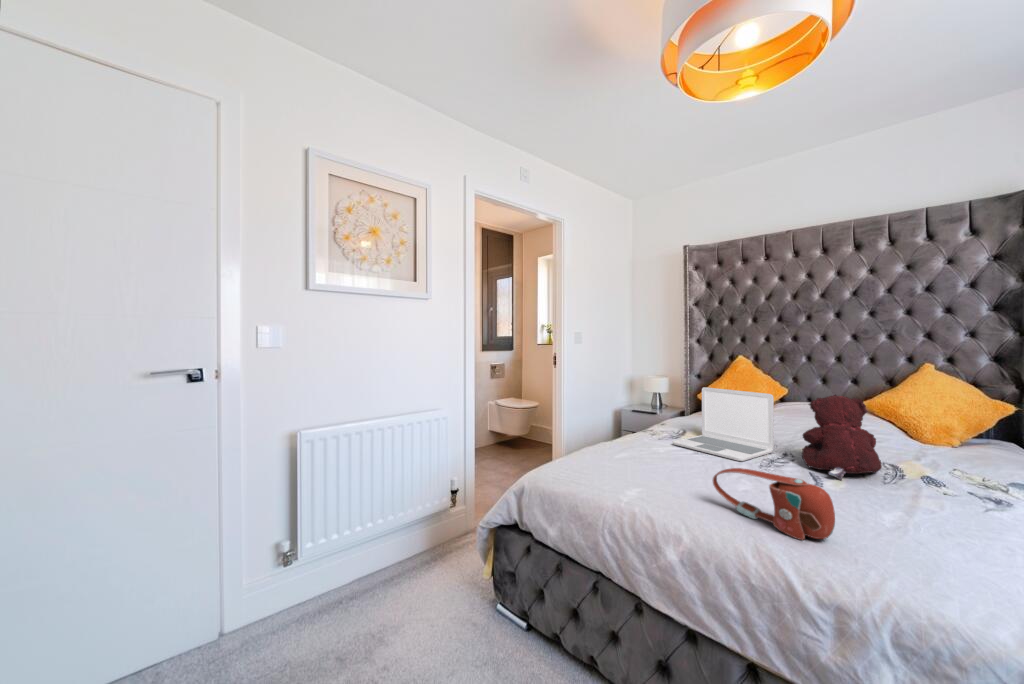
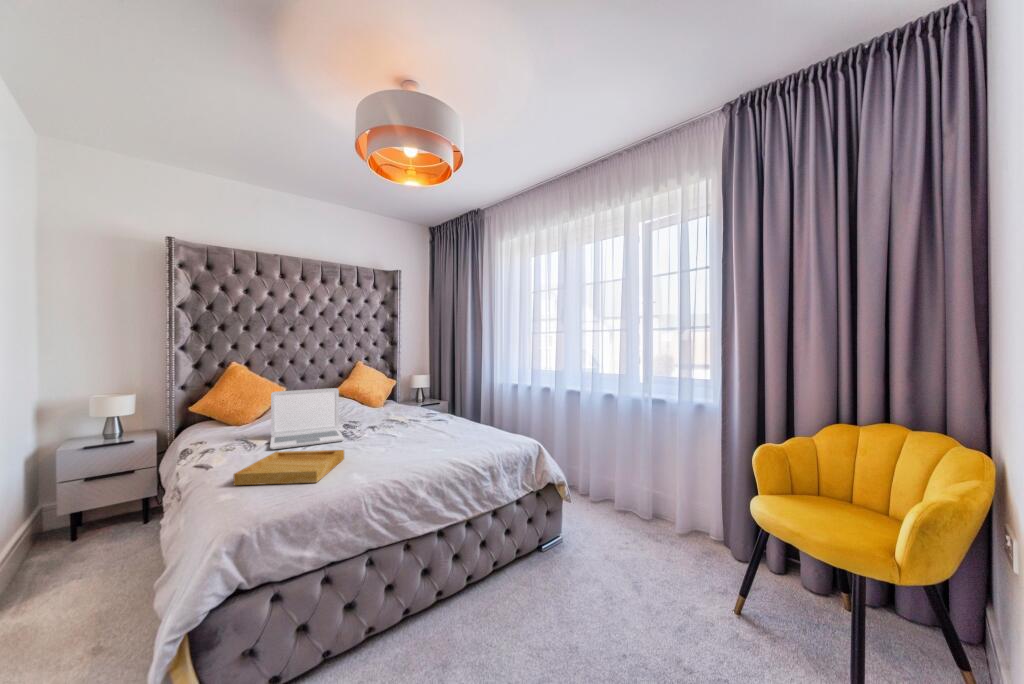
teddy bear: present [802,395,882,480] -> none [367,381,406,431]
tray: none [583,444,683,479] -> present [234,450,344,485]
handbag: present [713,468,835,540] -> none [403,422,467,456]

